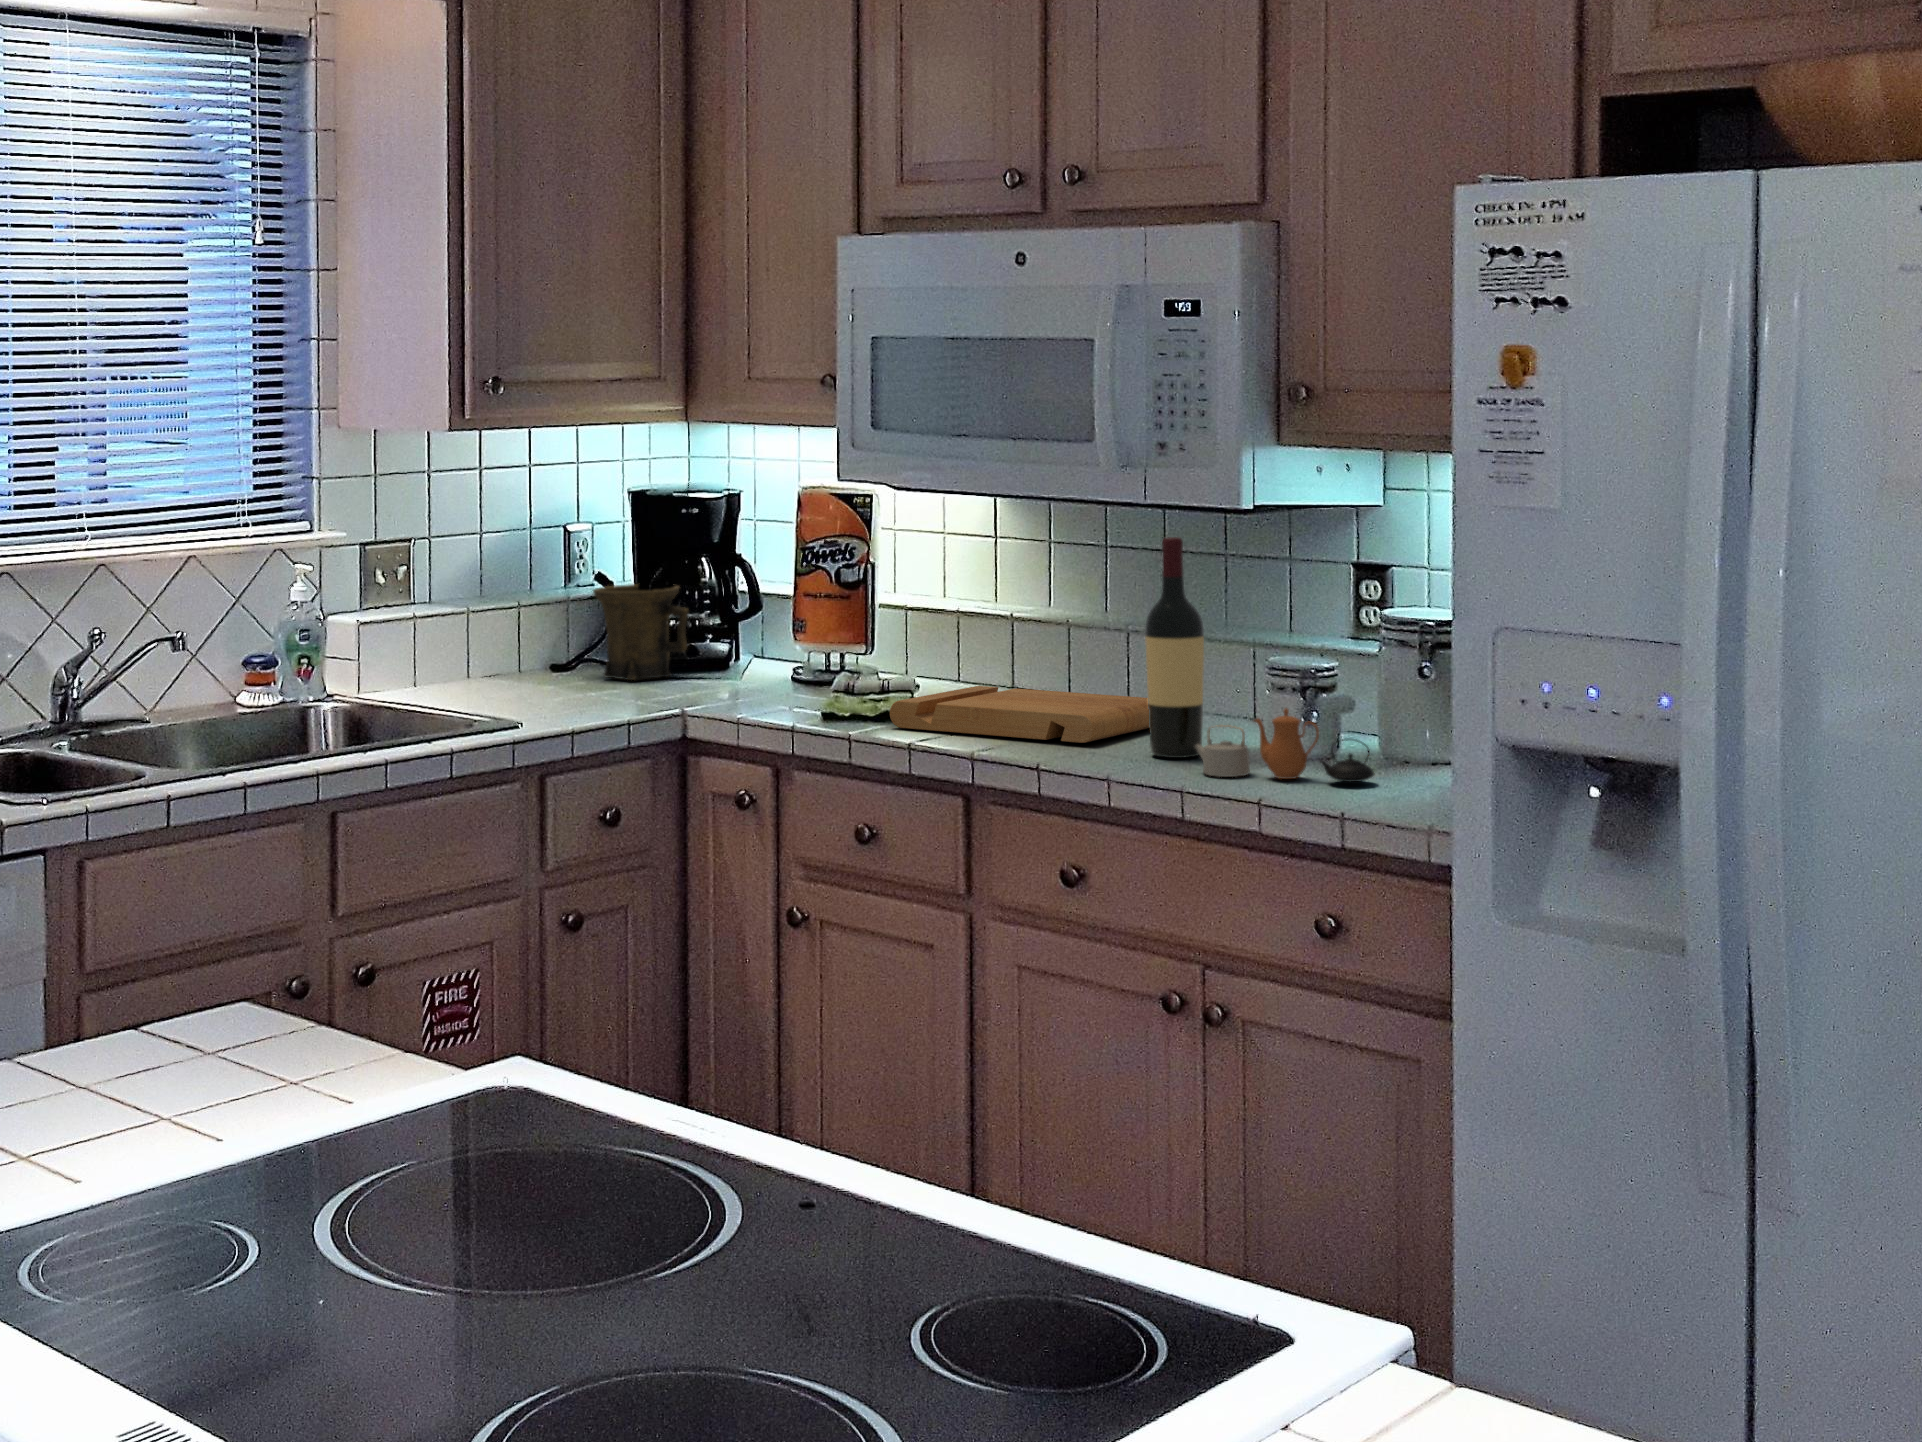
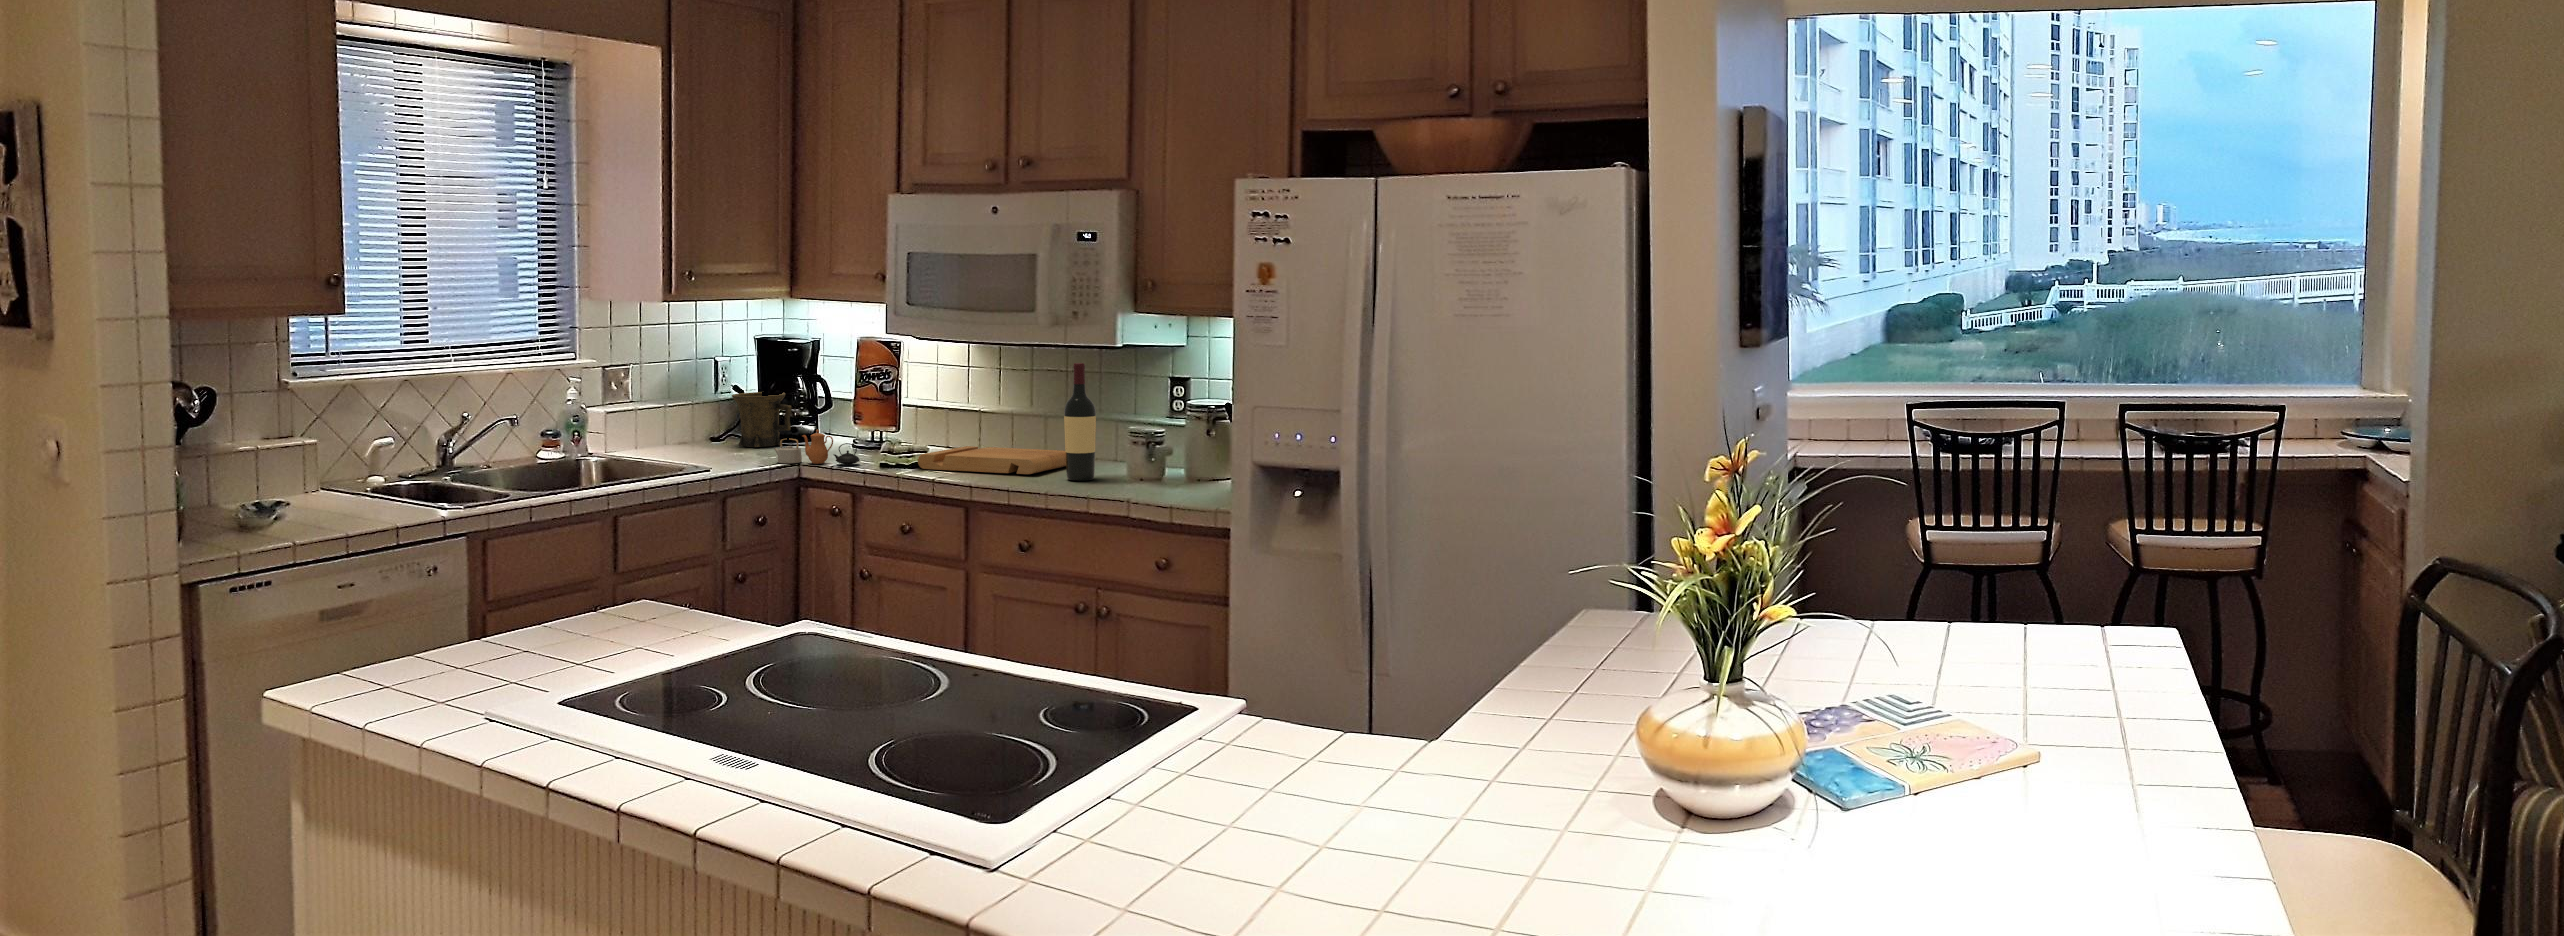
teapot: present [1194,708,1374,782] -> present [774,429,860,464]

